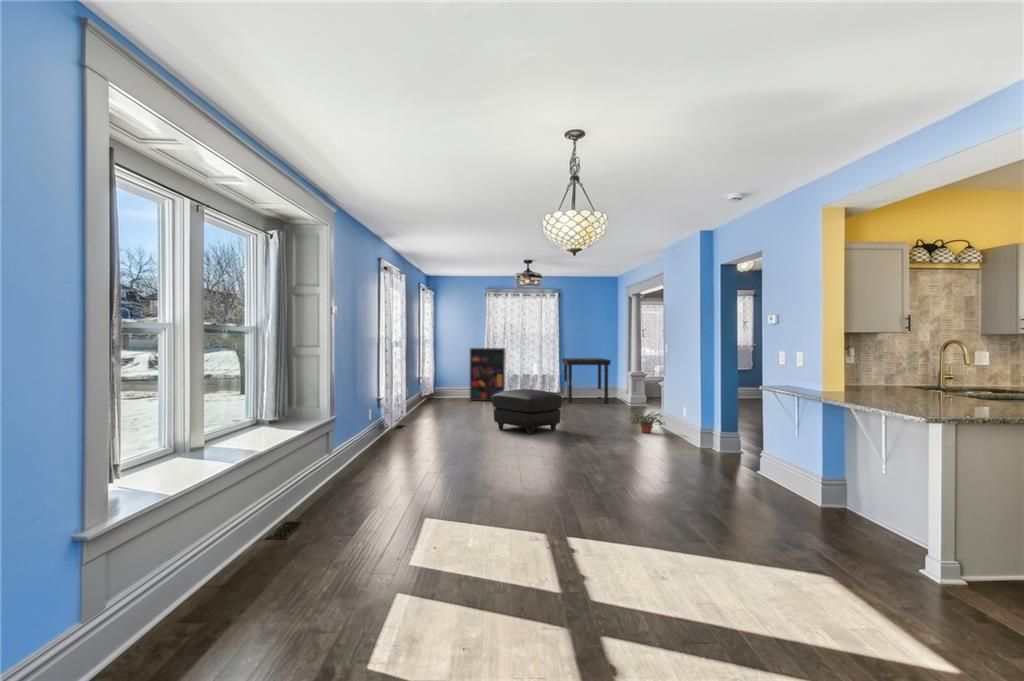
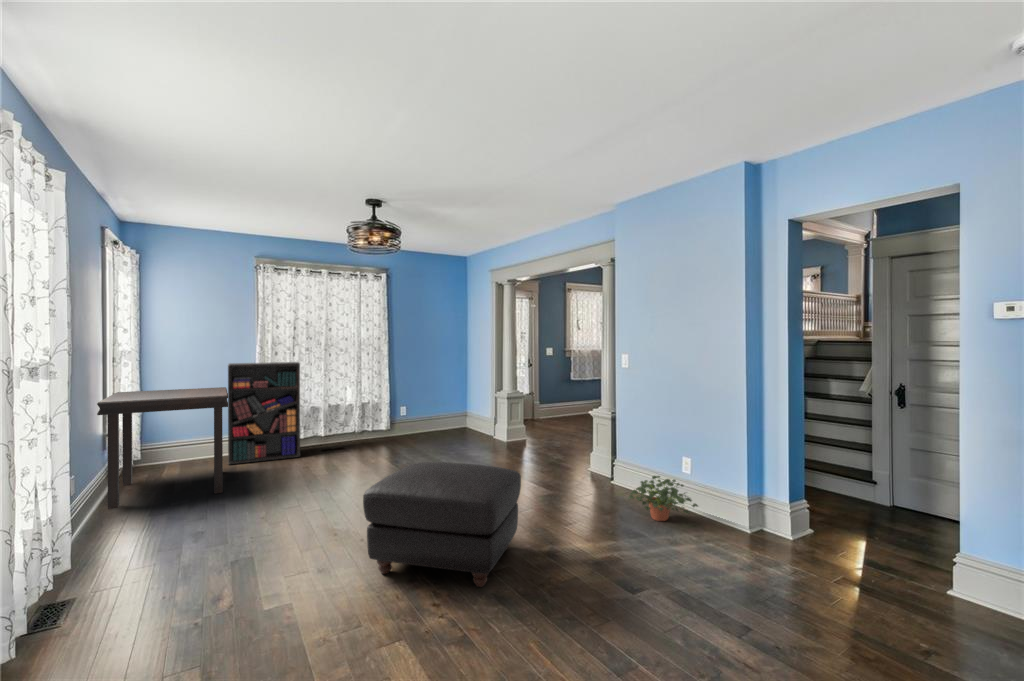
dining table: present [562,358,611,403] -> present [97,387,228,509]

